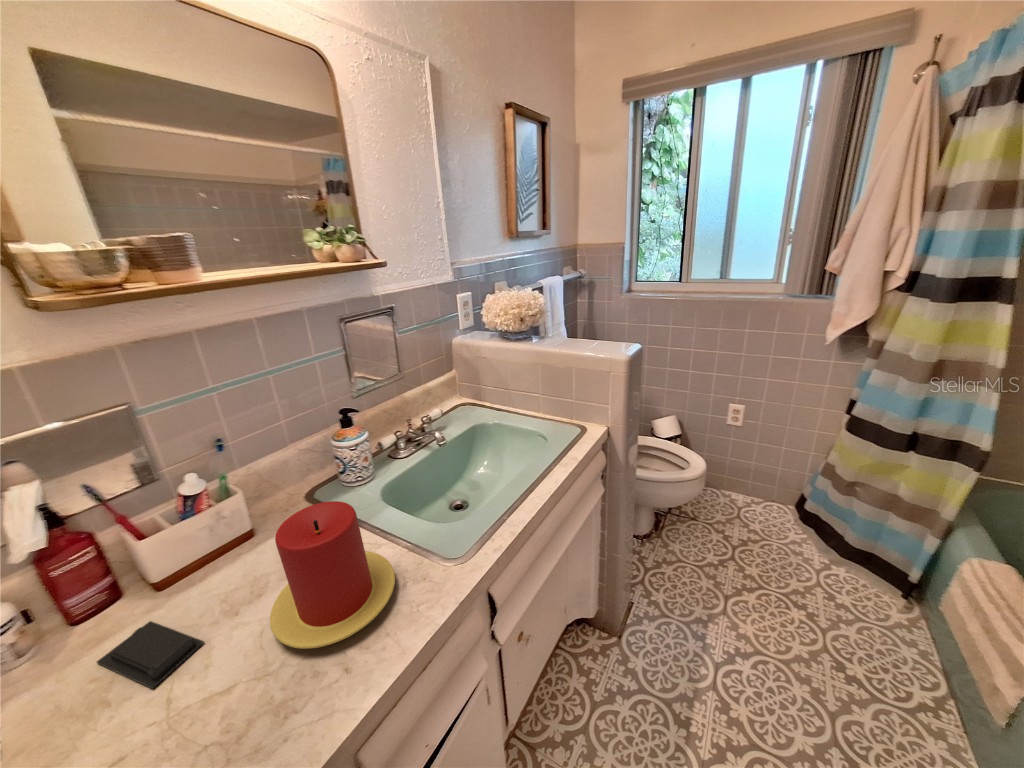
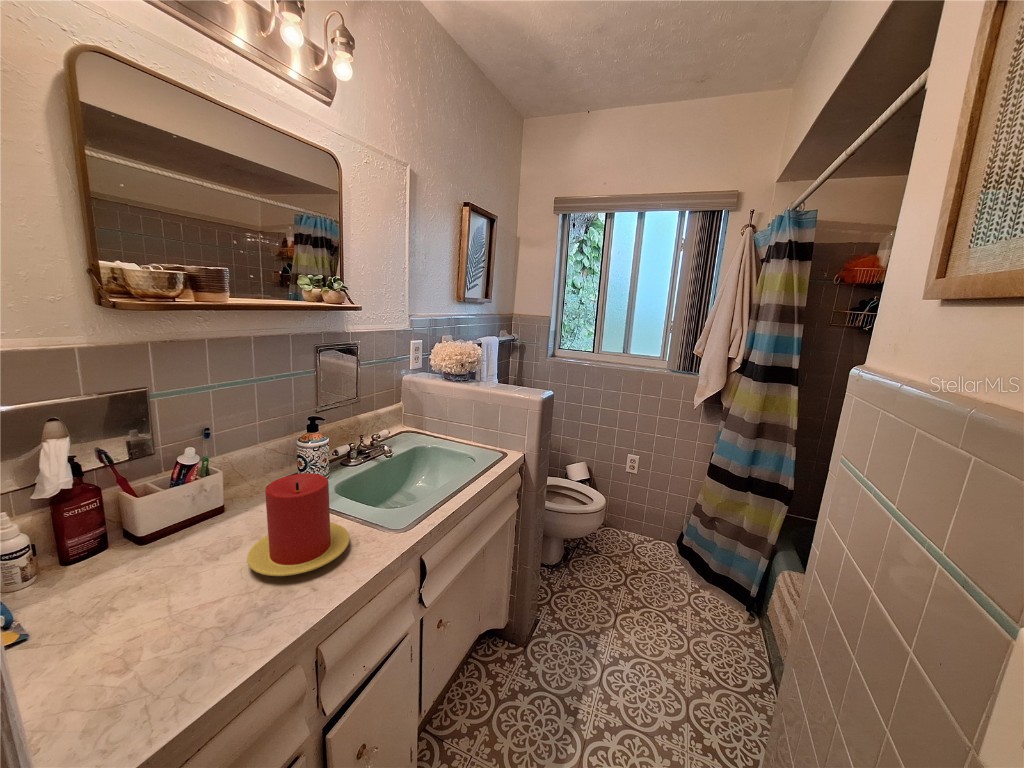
soap bar: present [97,621,204,689] -> none [91,564,188,603]

